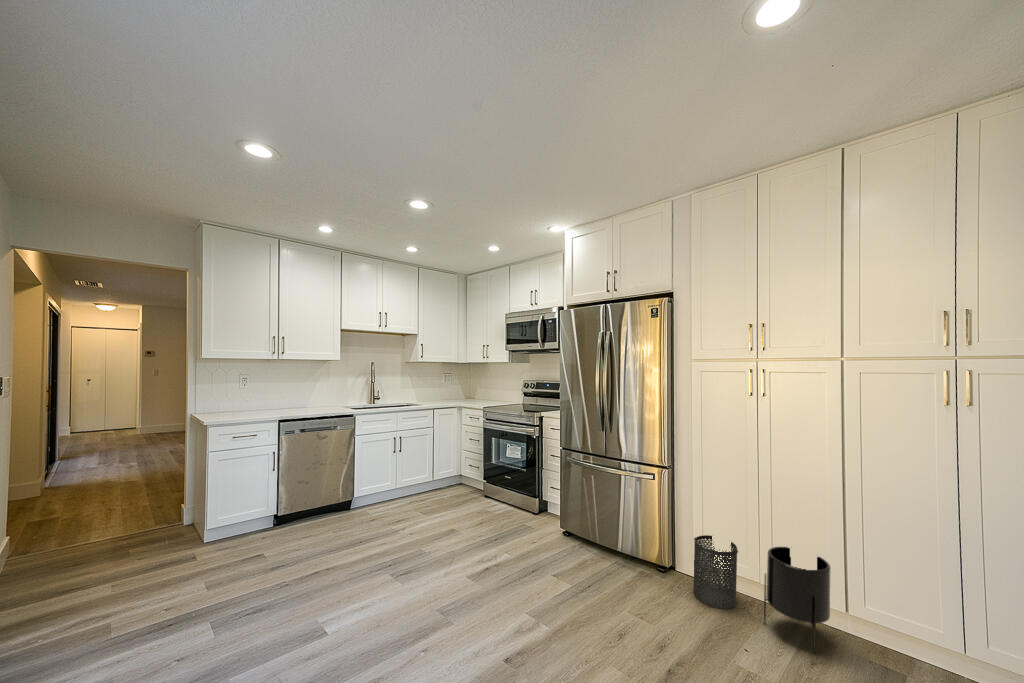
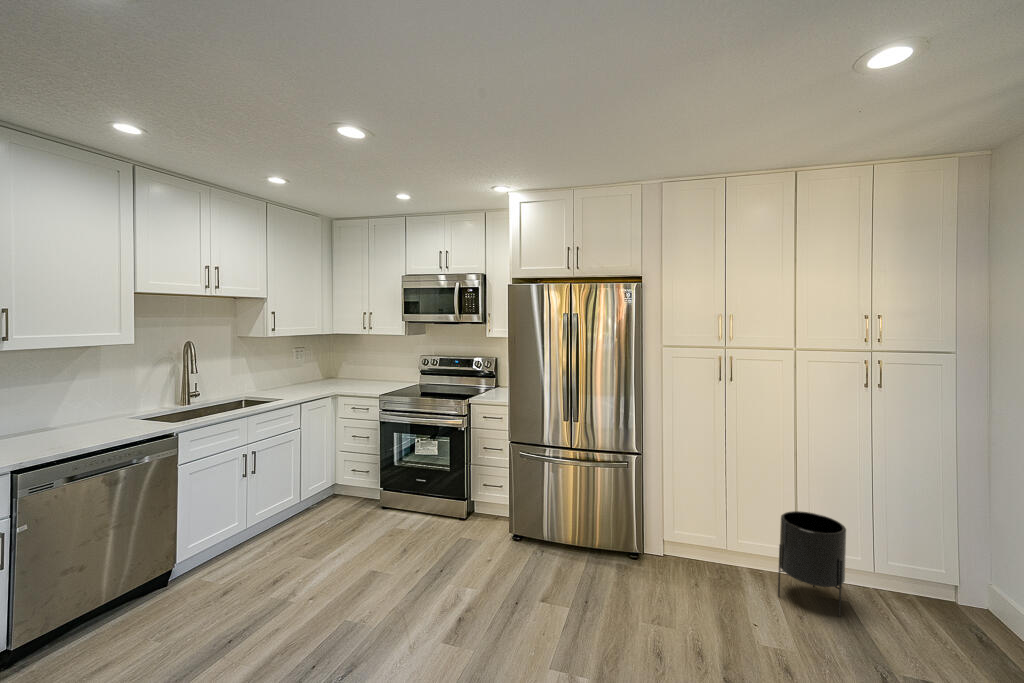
trash can: present [693,535,738,609] -> none [694,513,744,592]

